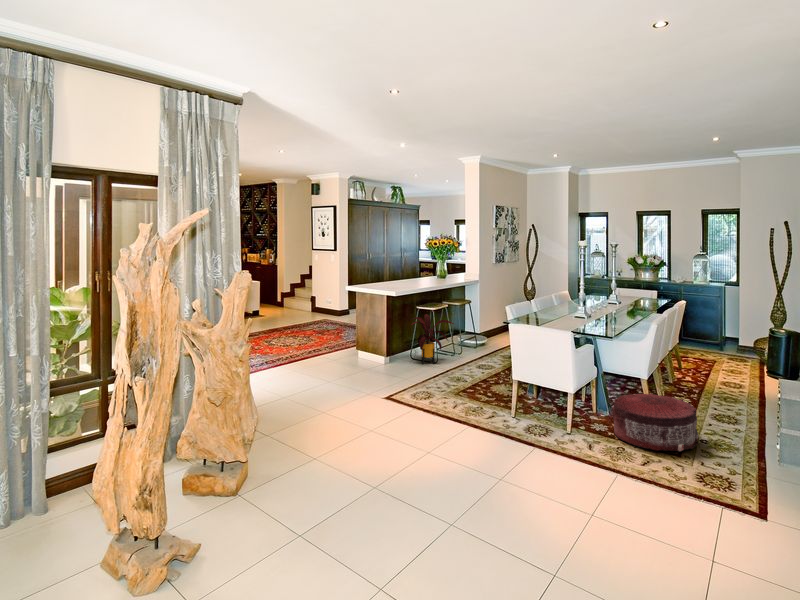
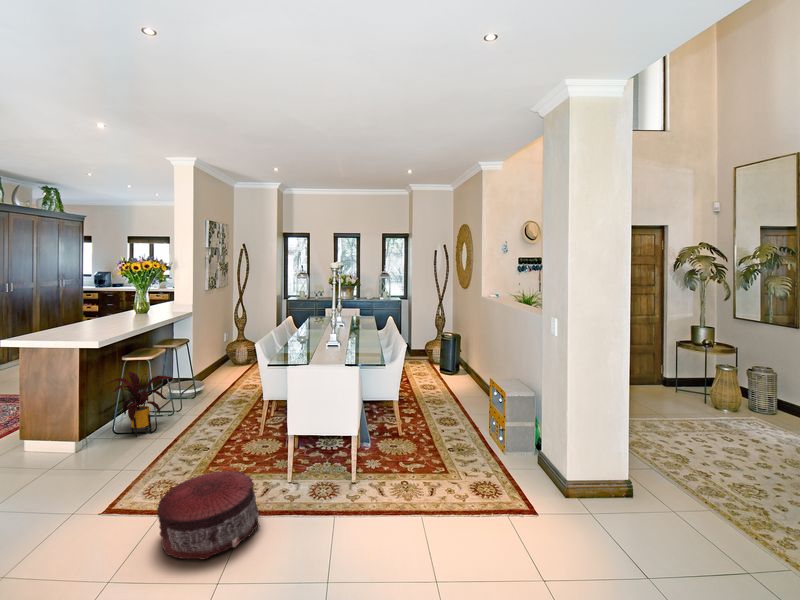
pouf: present [613,393,699,451] -> present [157,470,259,559]

